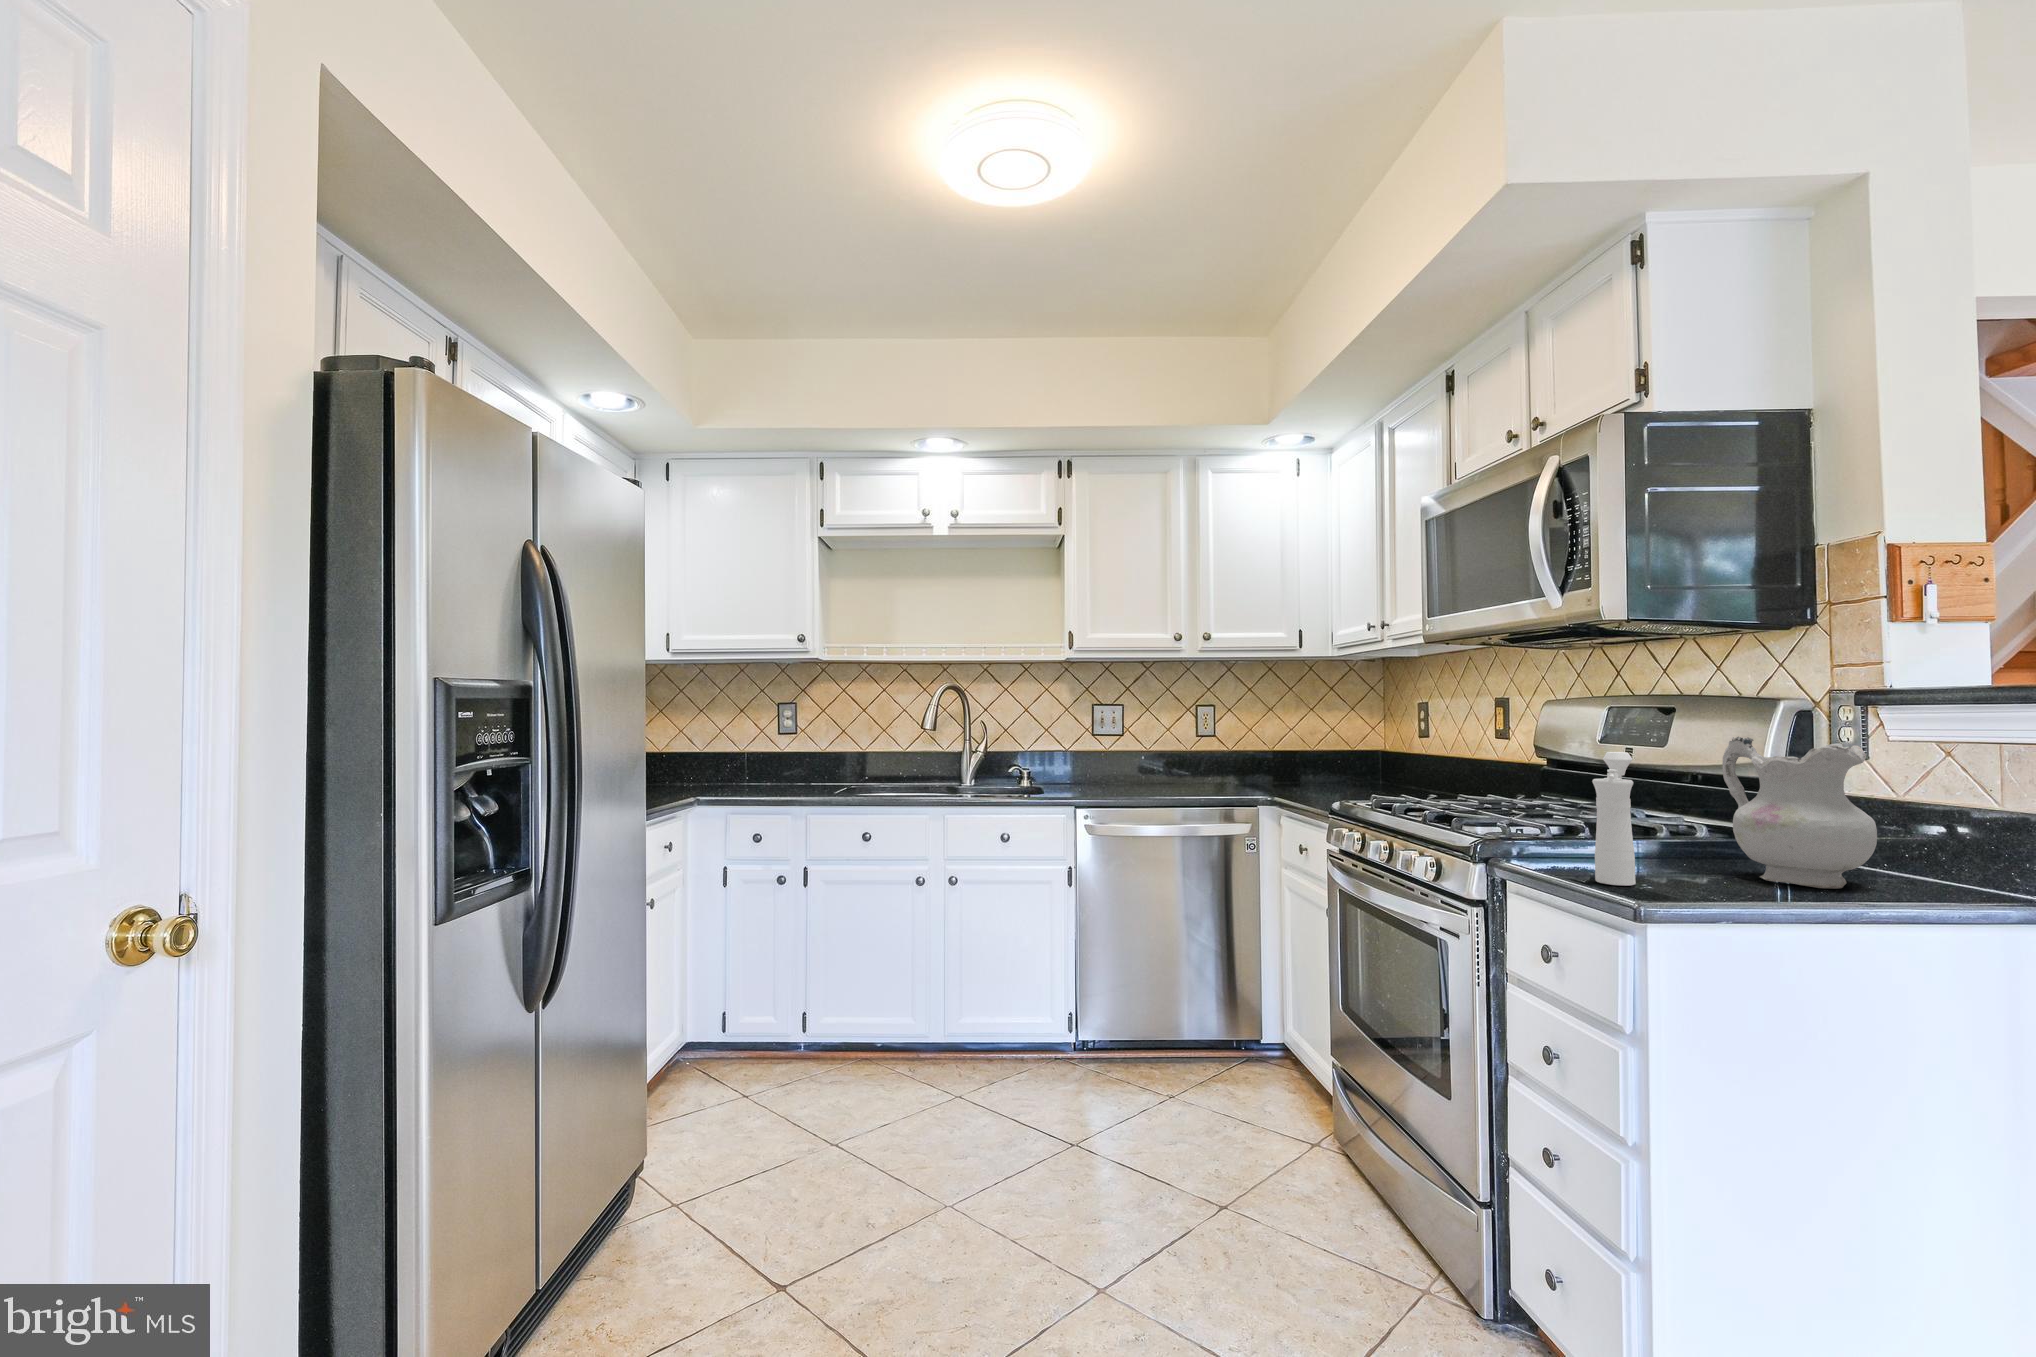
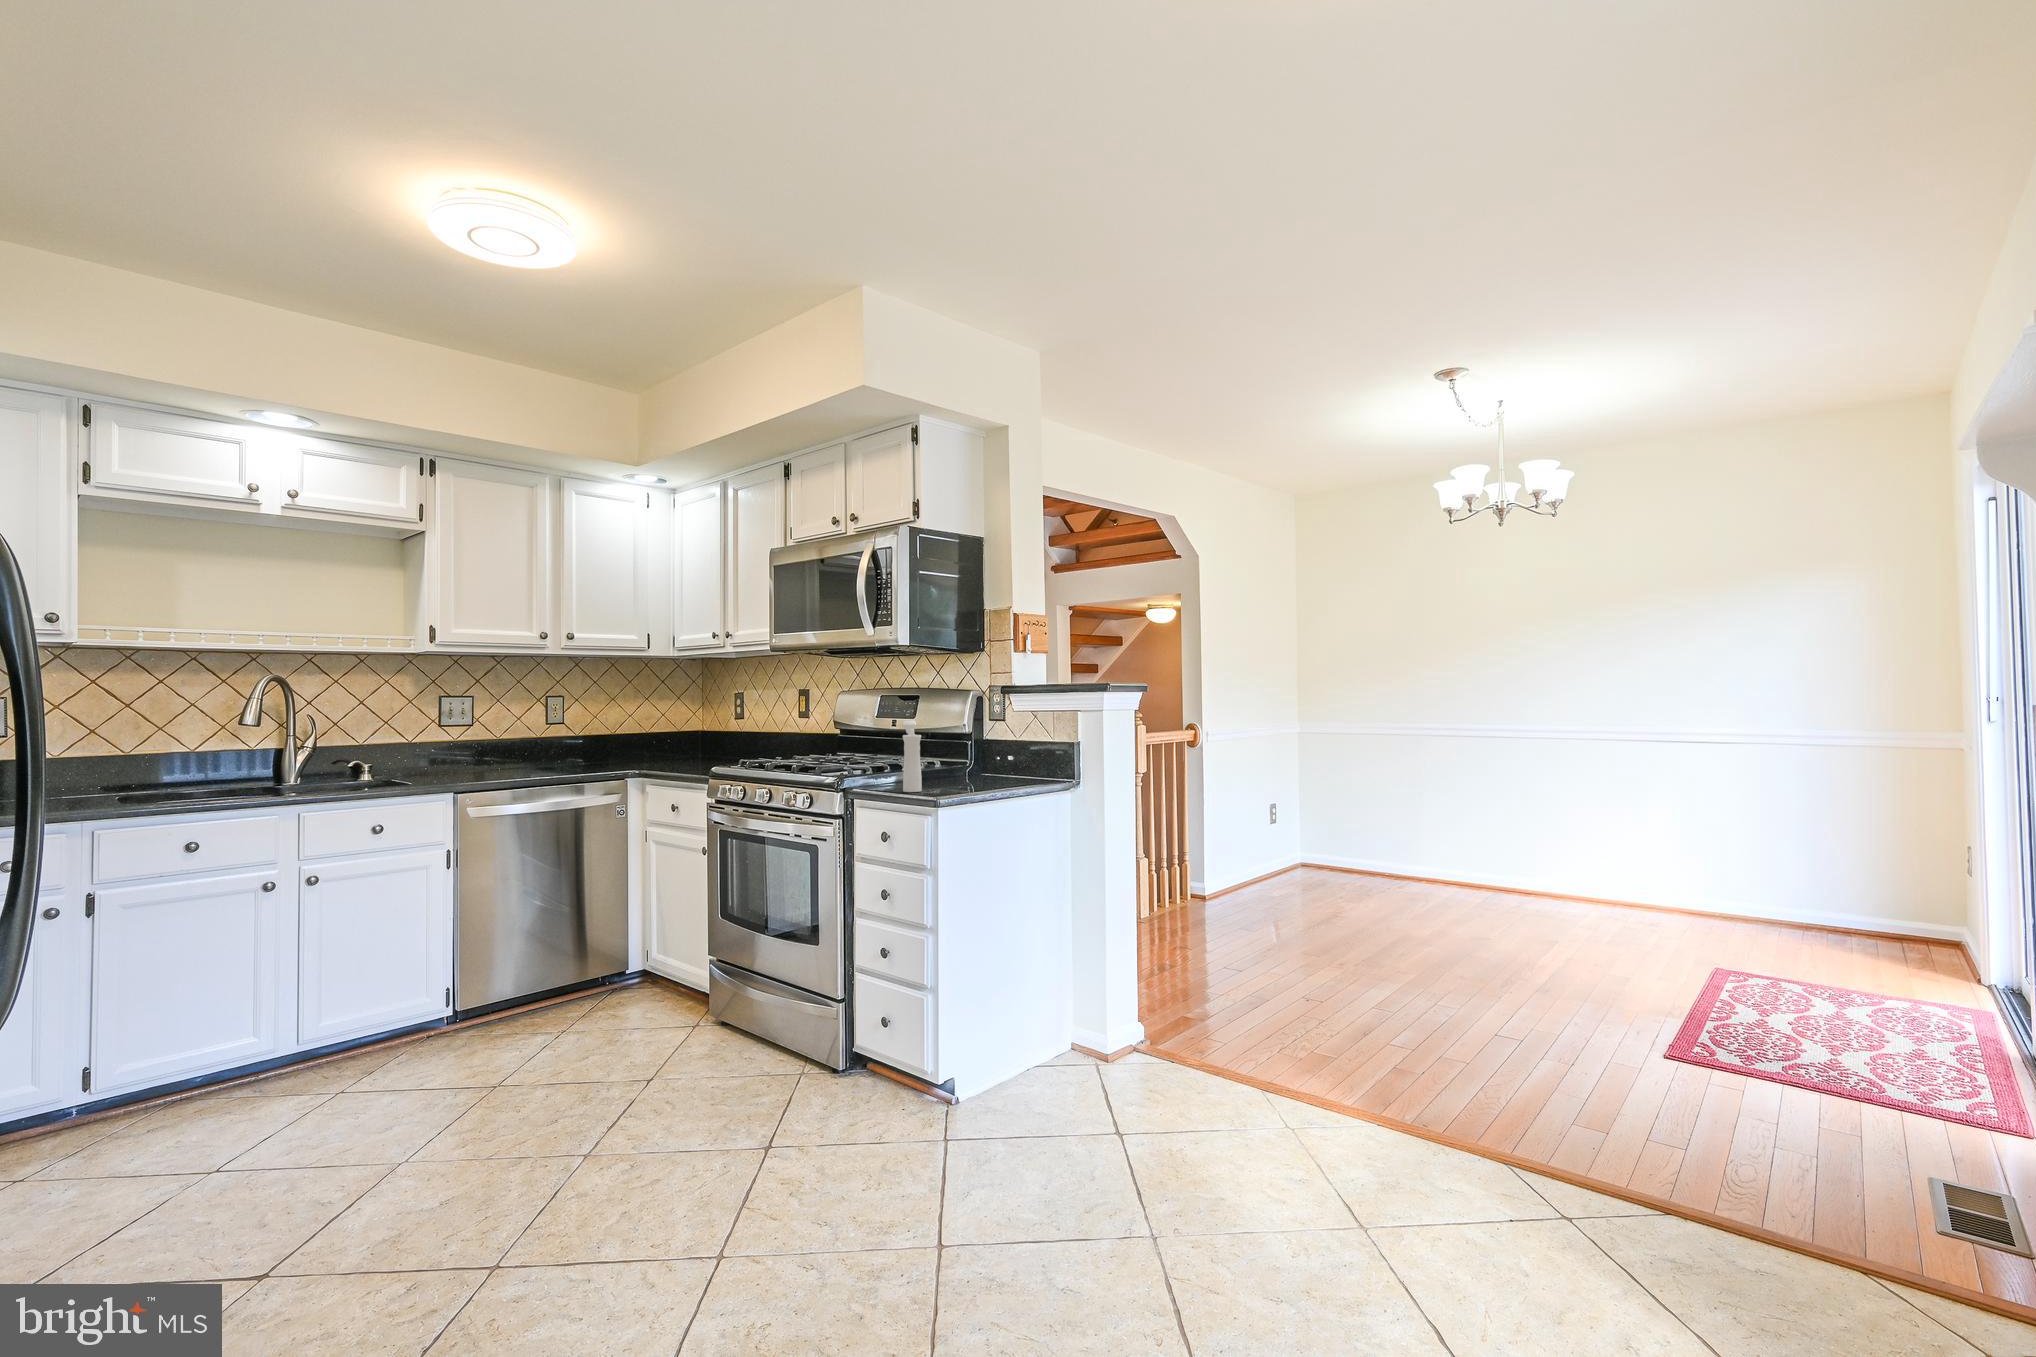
ceramic pitcher: present [1722,737,1877,889] -> none [952,711,1013,784]

